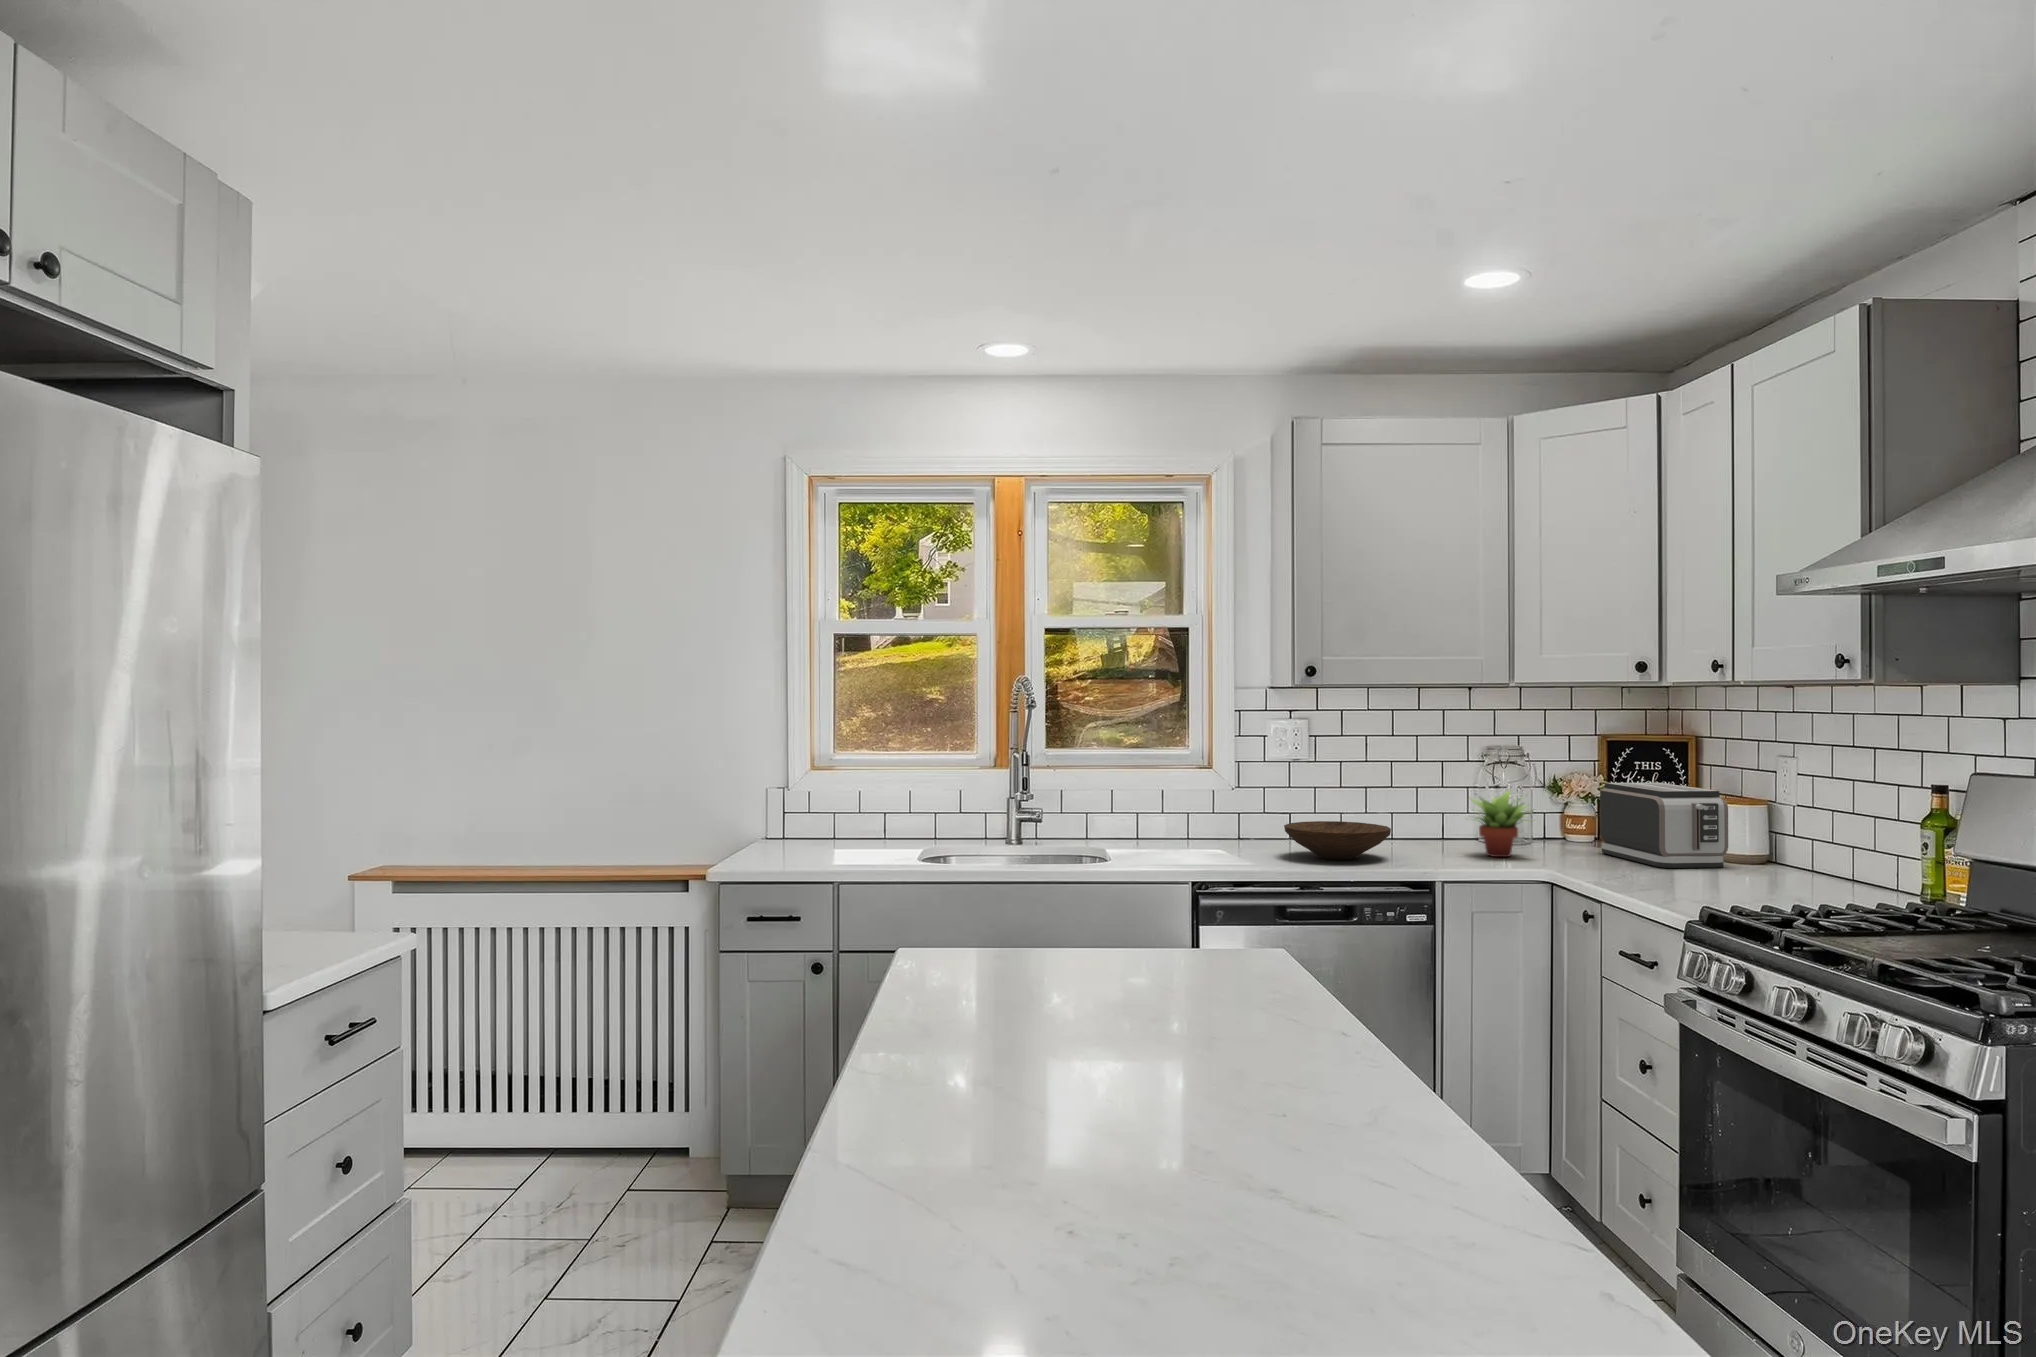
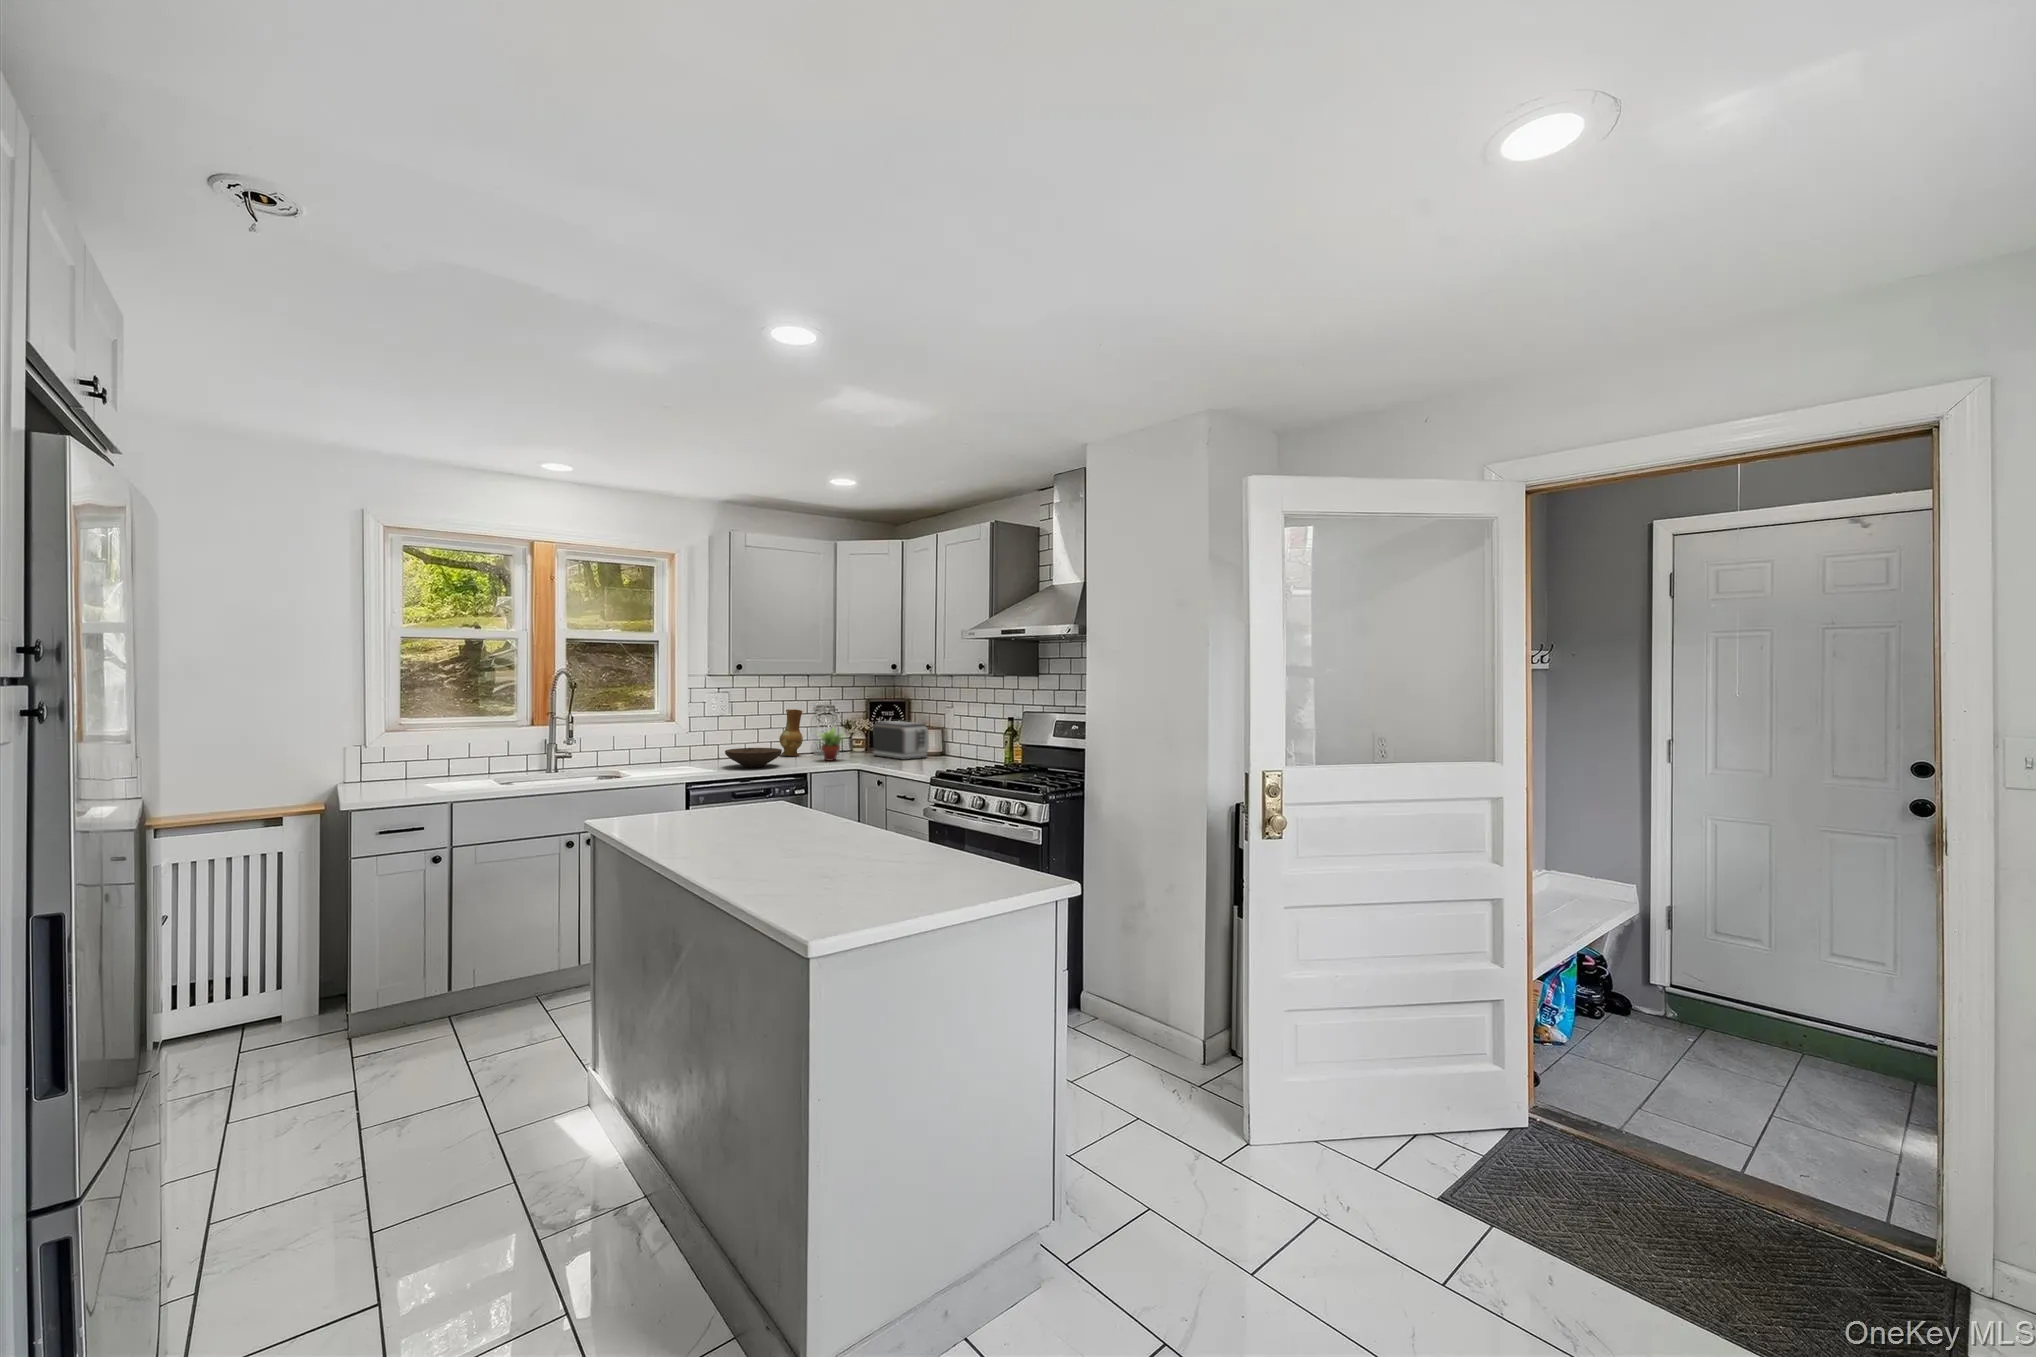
ceramic jug: none [1411,752,1457,842] -> present [779,709,803,756]

